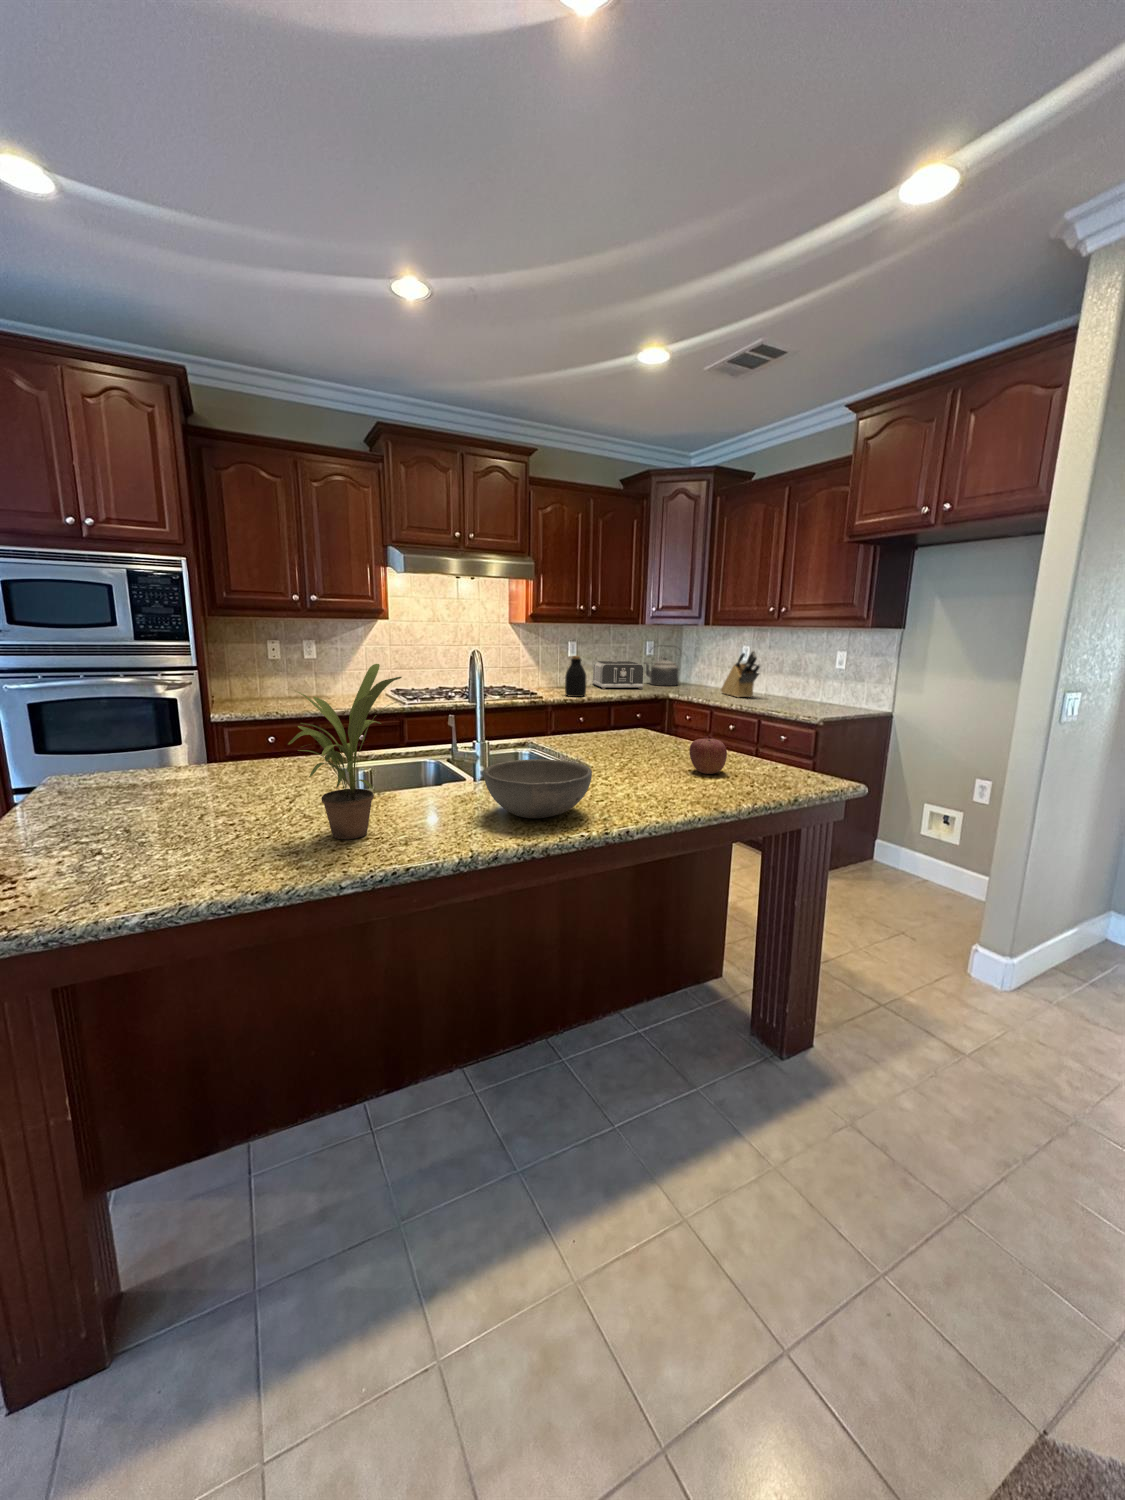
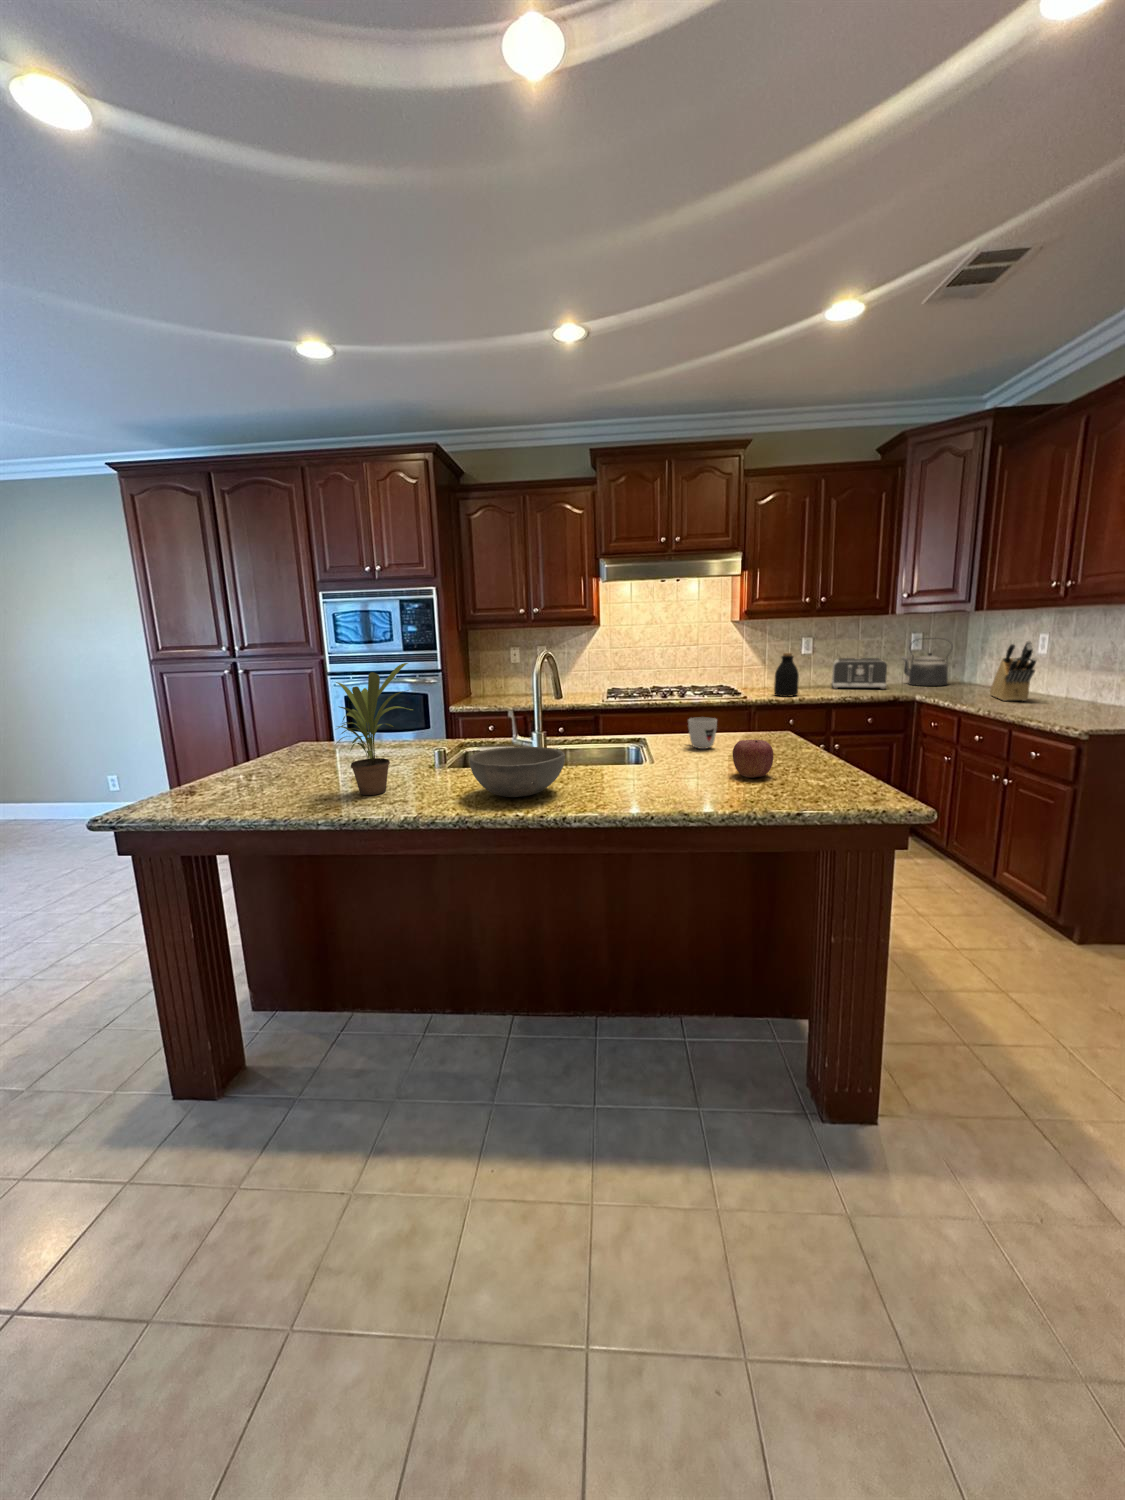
mug: none [593,720,628,750] -> present [688,717,717,749]

